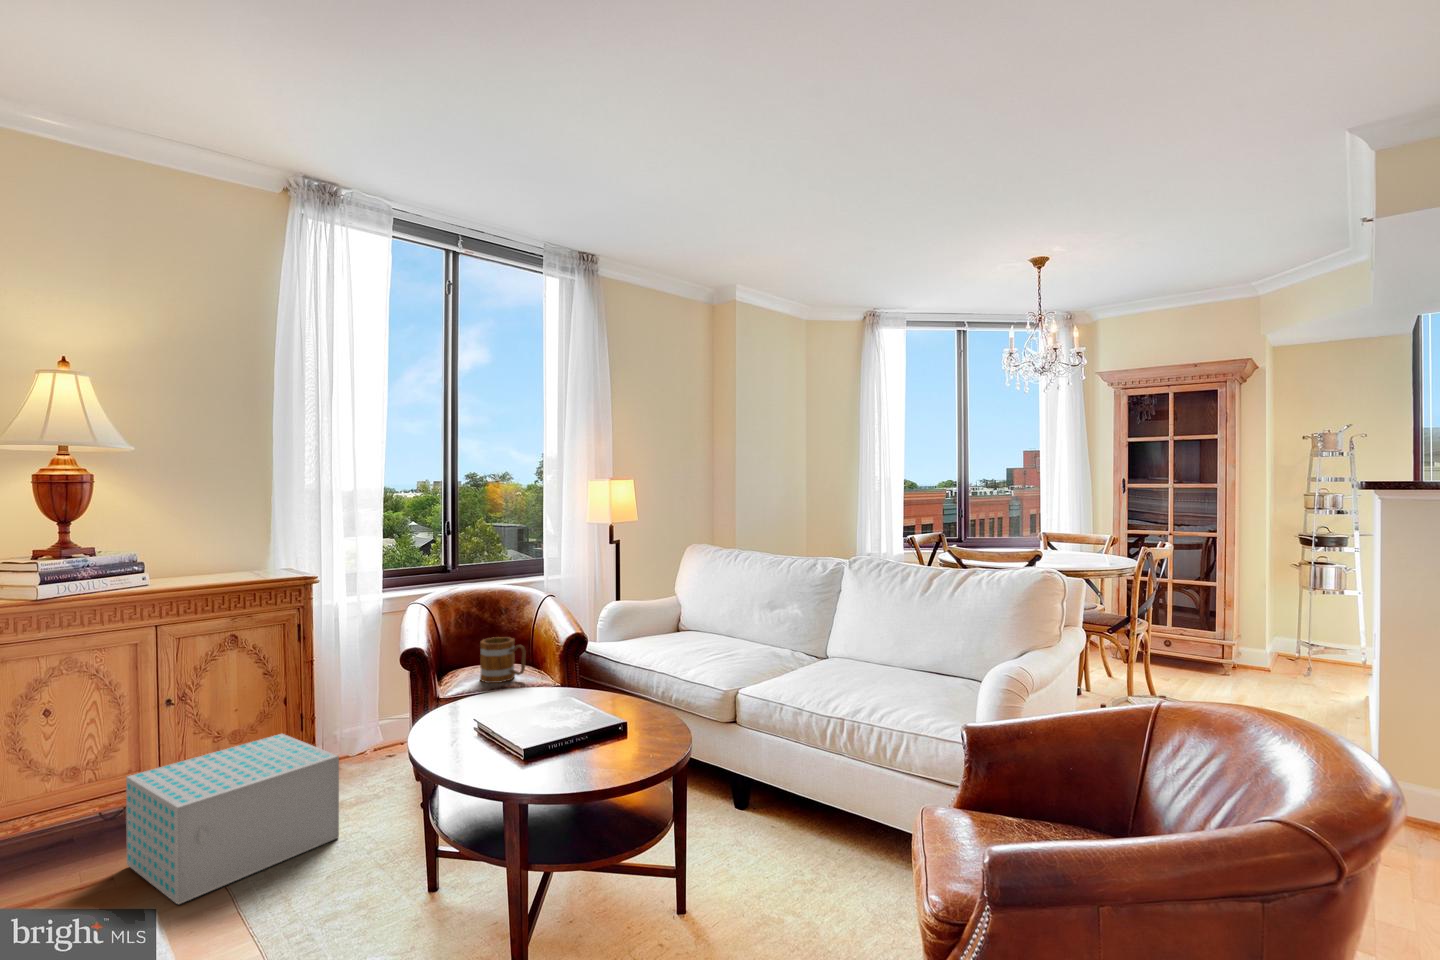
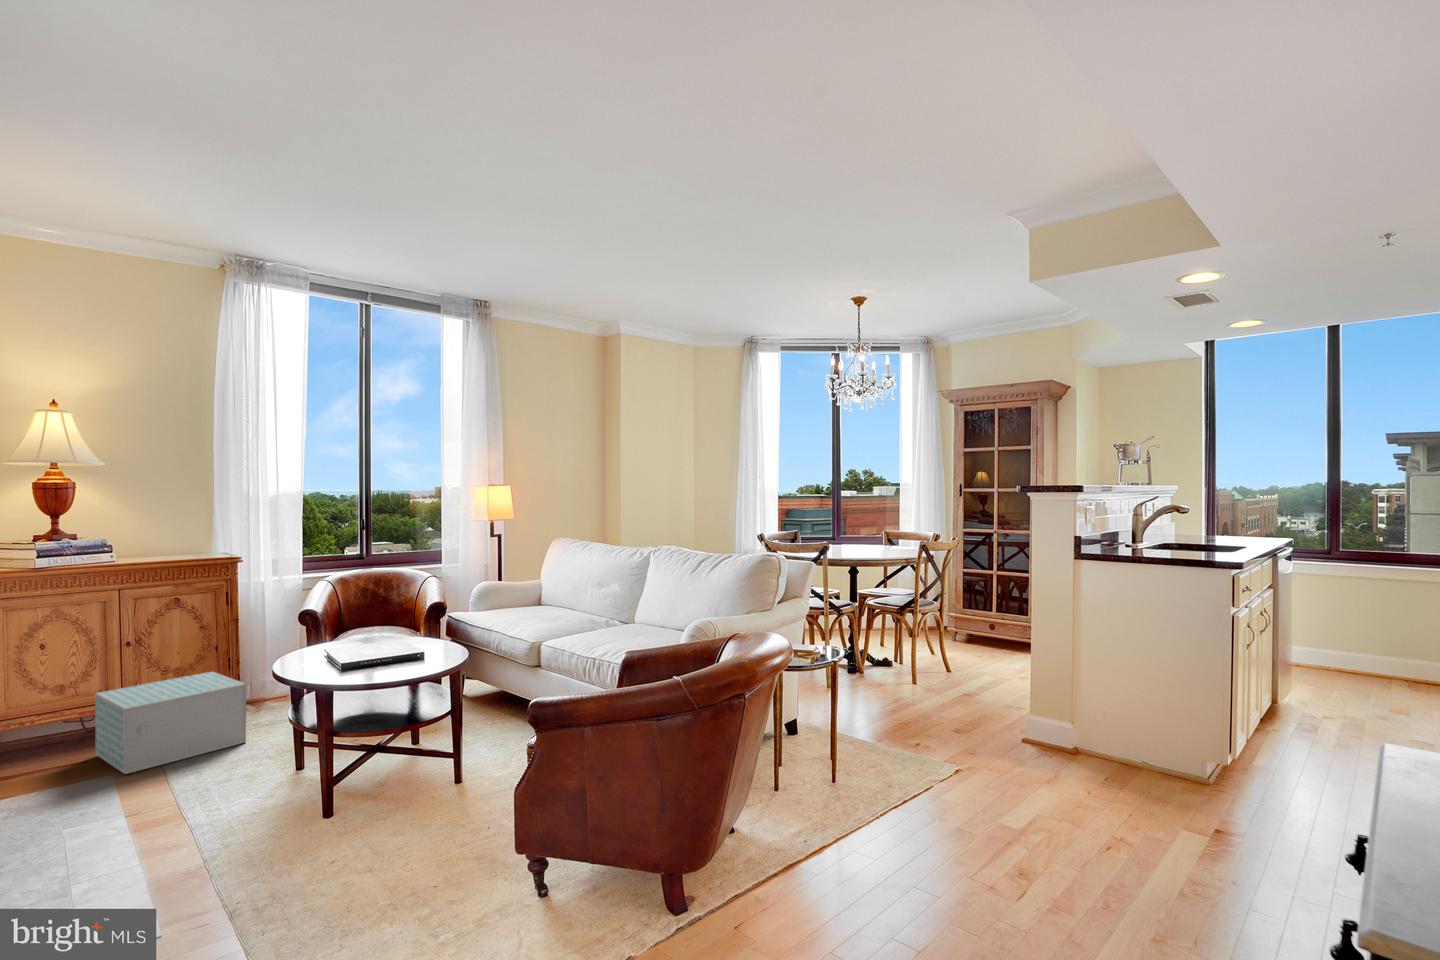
mug: present [480,637,526,683] -> none [357,603,391,636]

